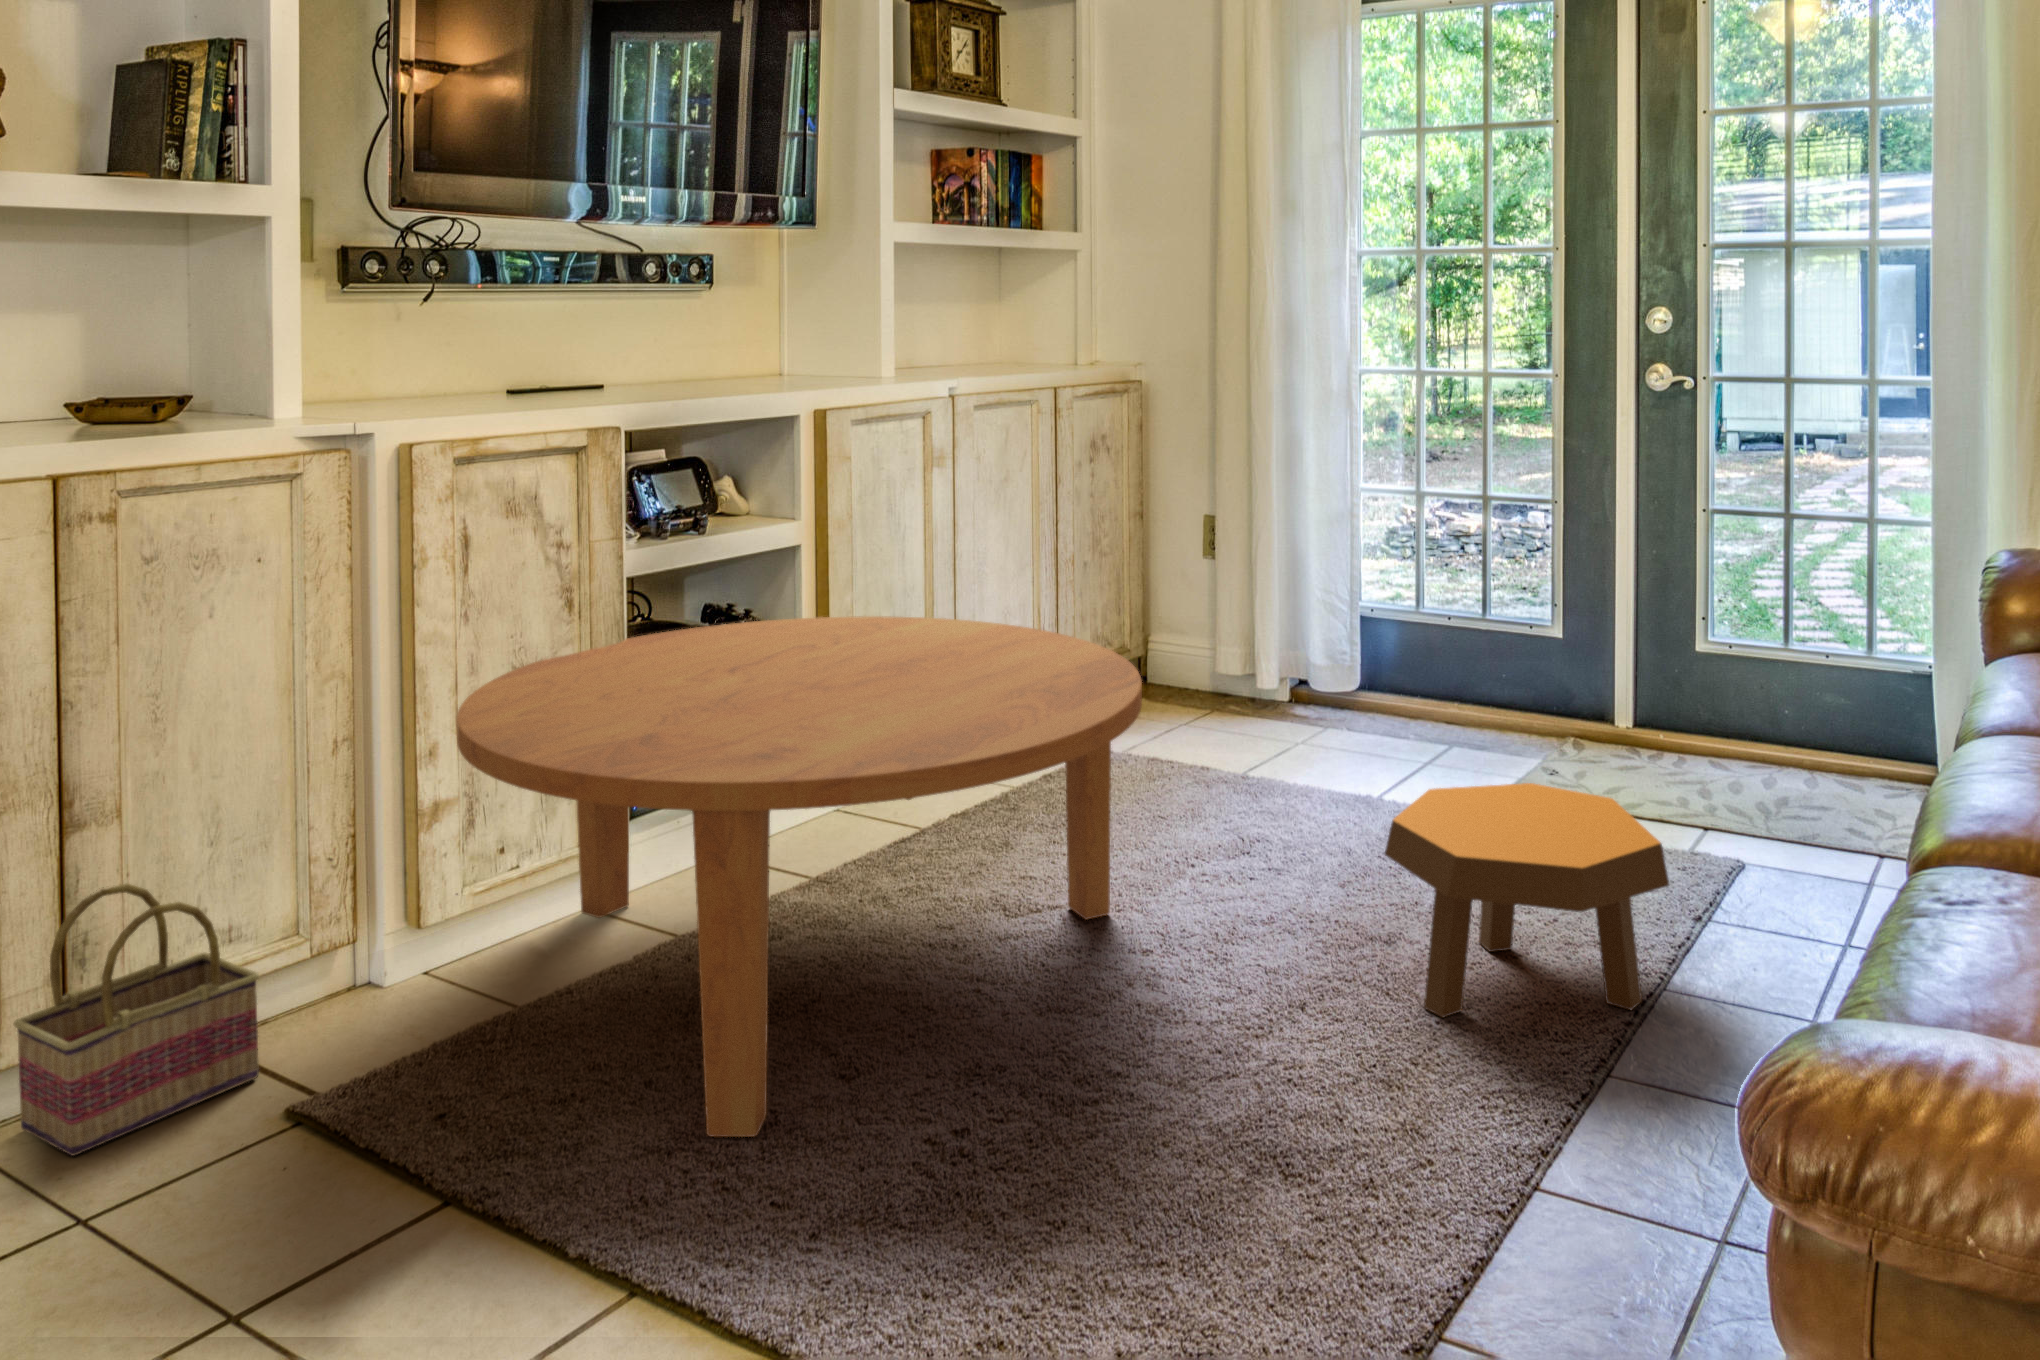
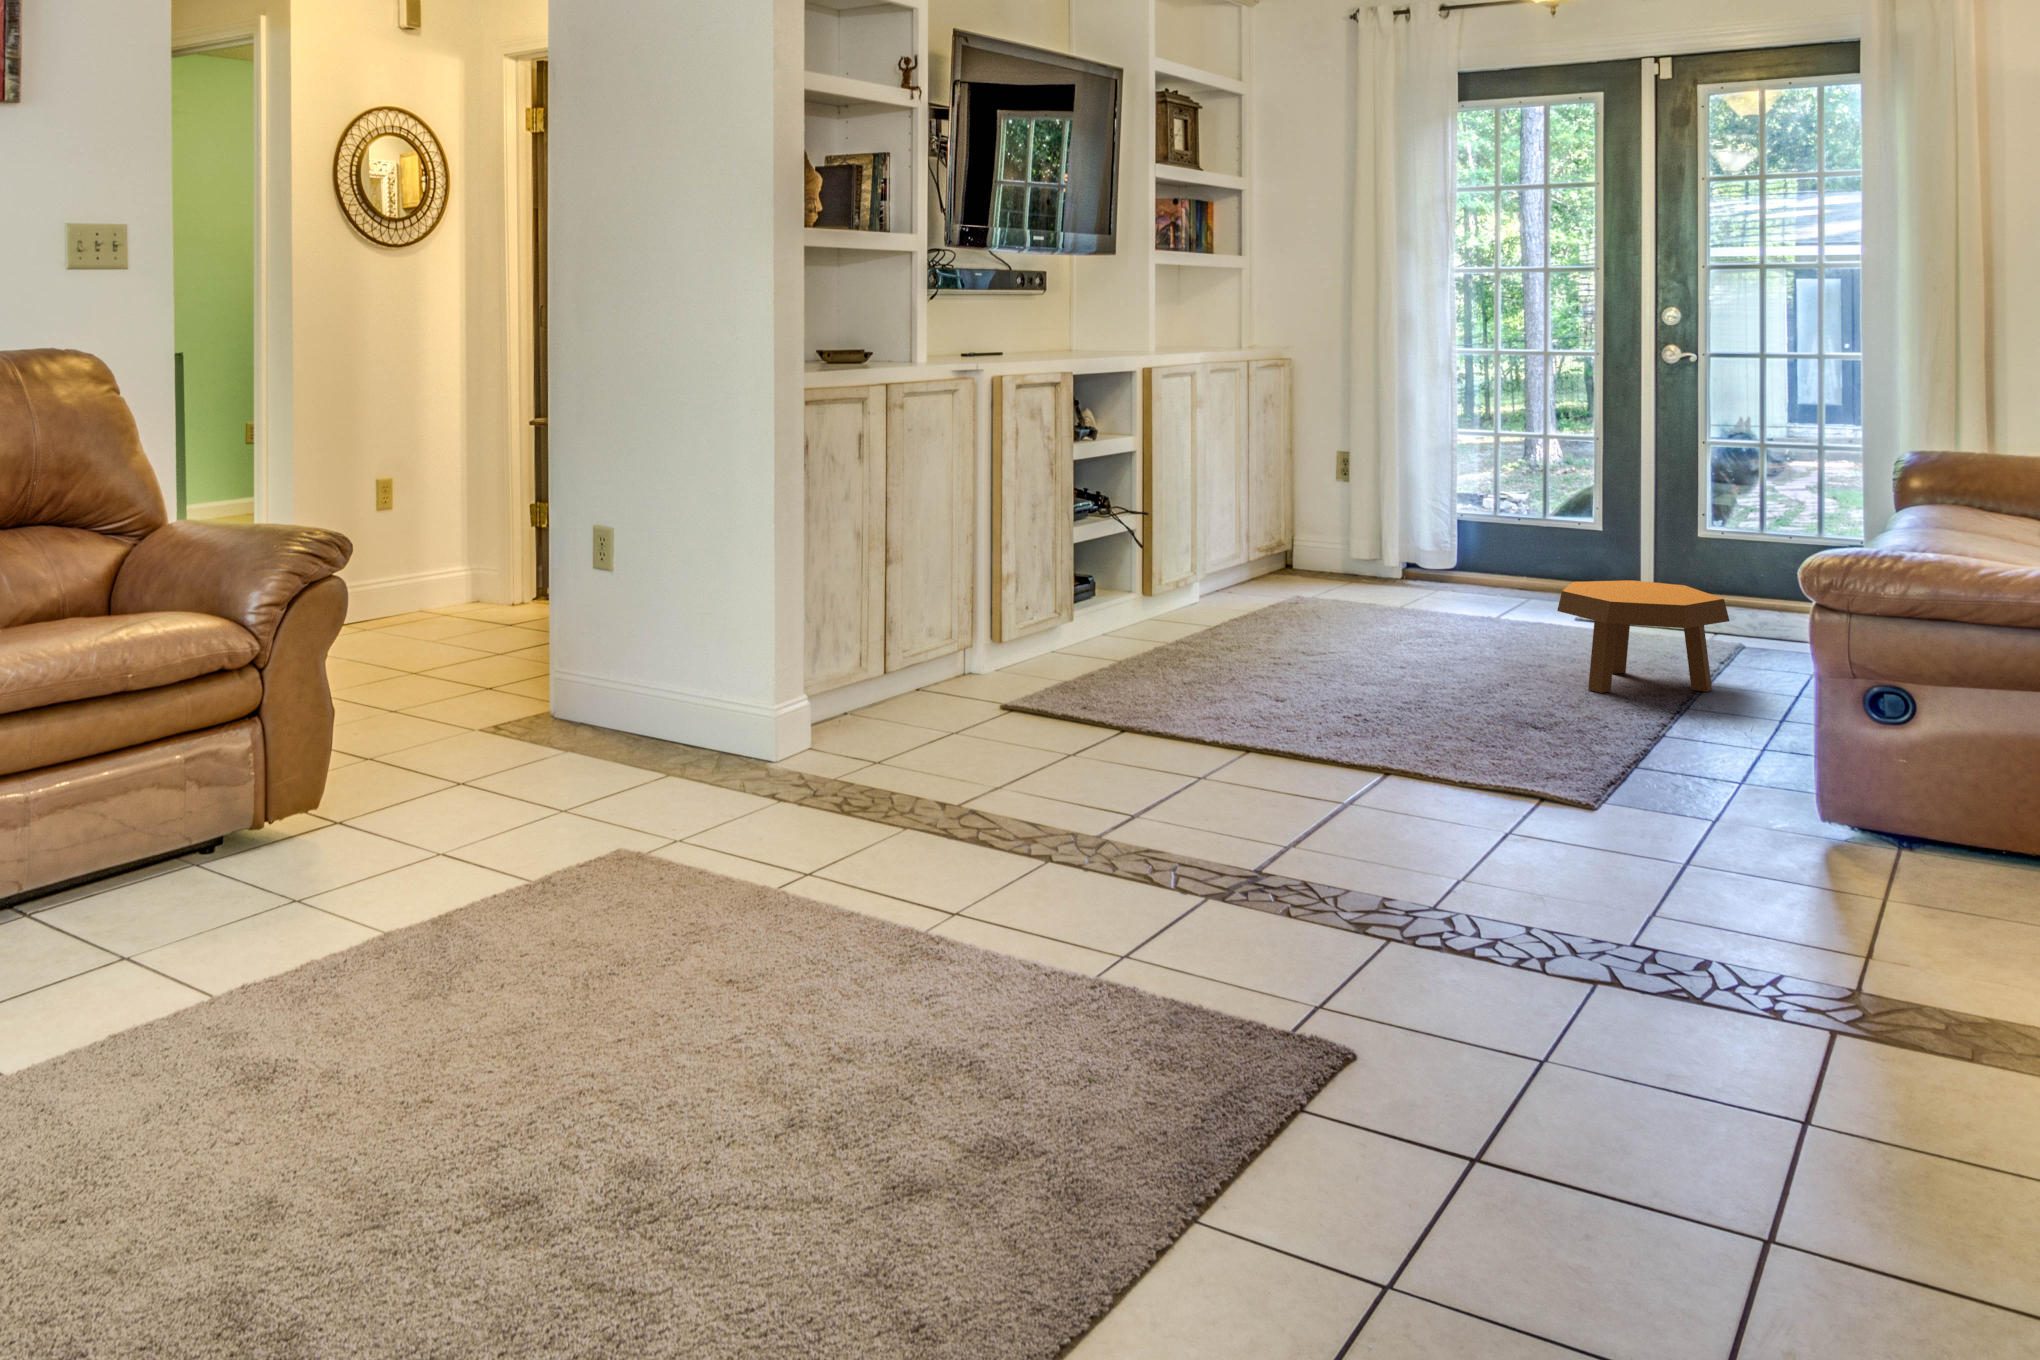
coffee table: present [456,616,1142,1137] -> none [1041,491,1423,720]
basket: present [14,883,259,1156] -> none [887,597,981,720]

